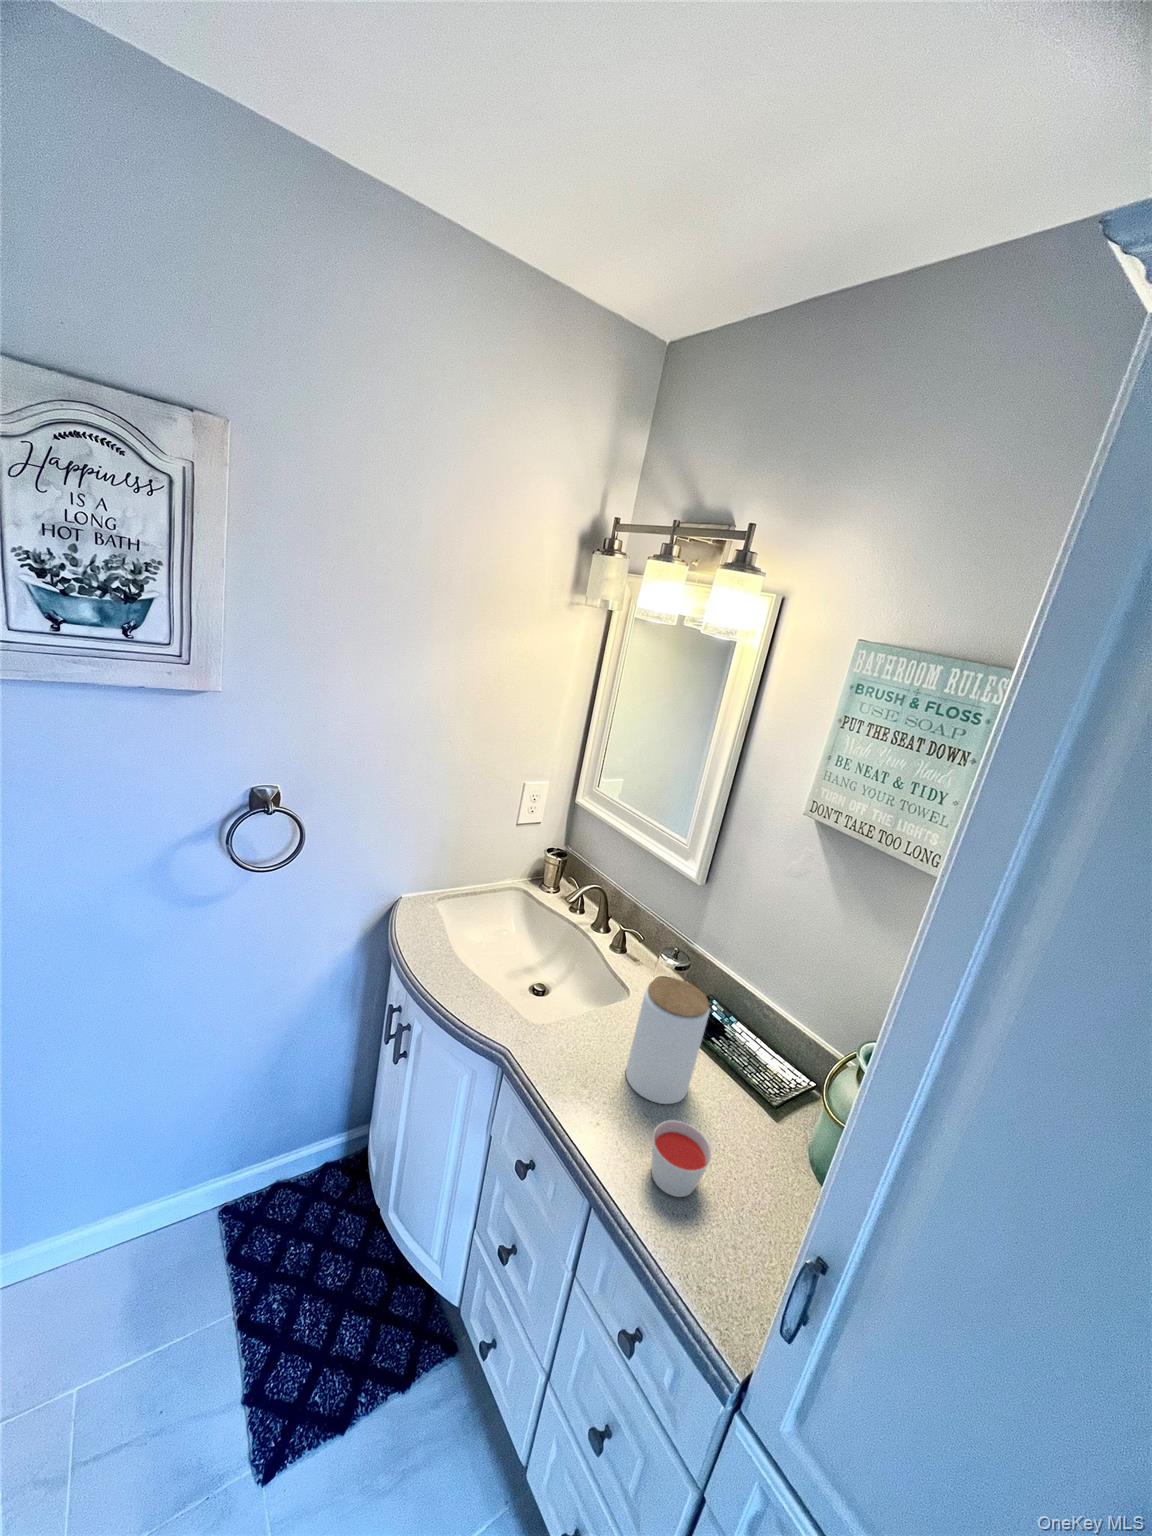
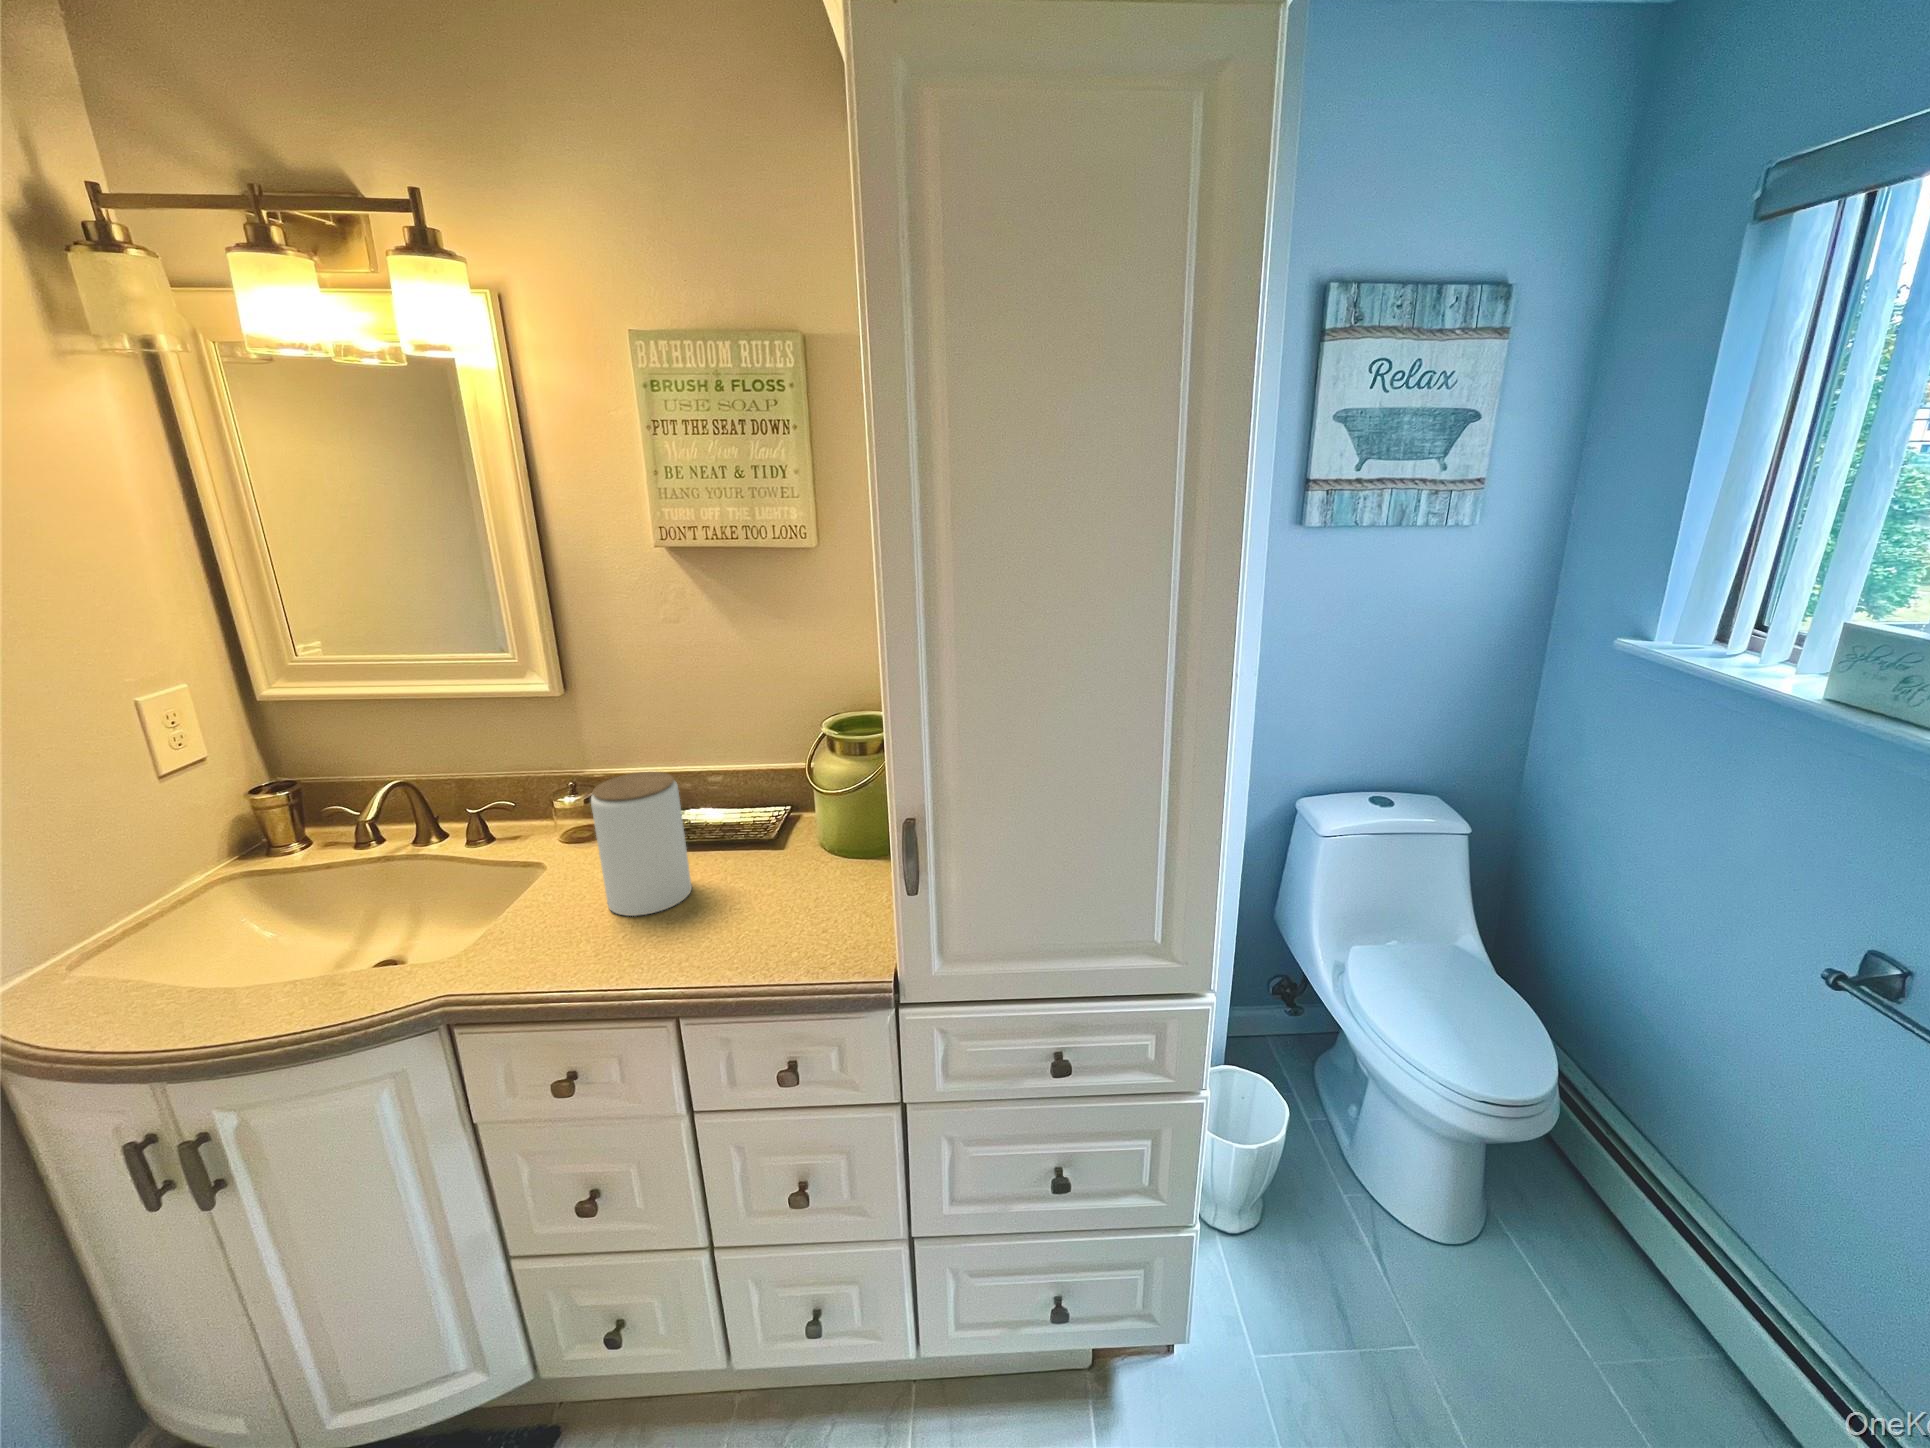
candle: present [651,1120,712,1197] -> none [699,876,768,945]

